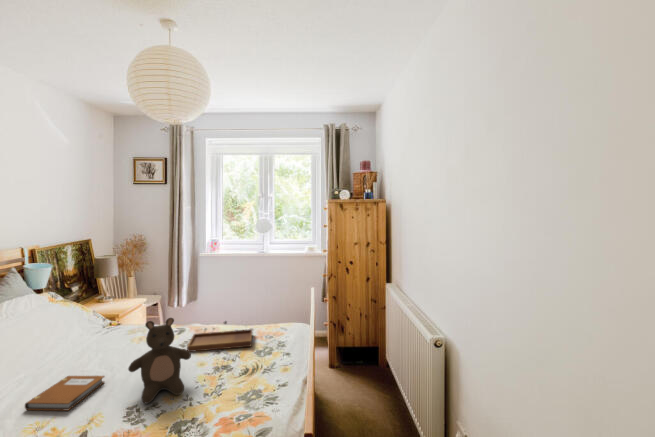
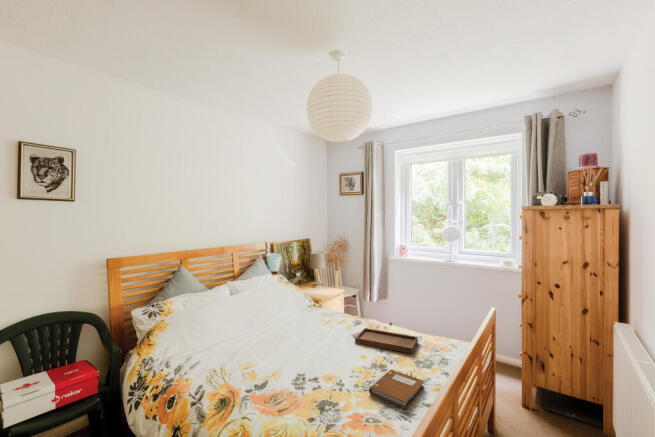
stuffed bear: present [128,318,191,404] -> none [302,308,350,378]
notebook: present [25,376,104,410] -> present [369,370,424,409]

